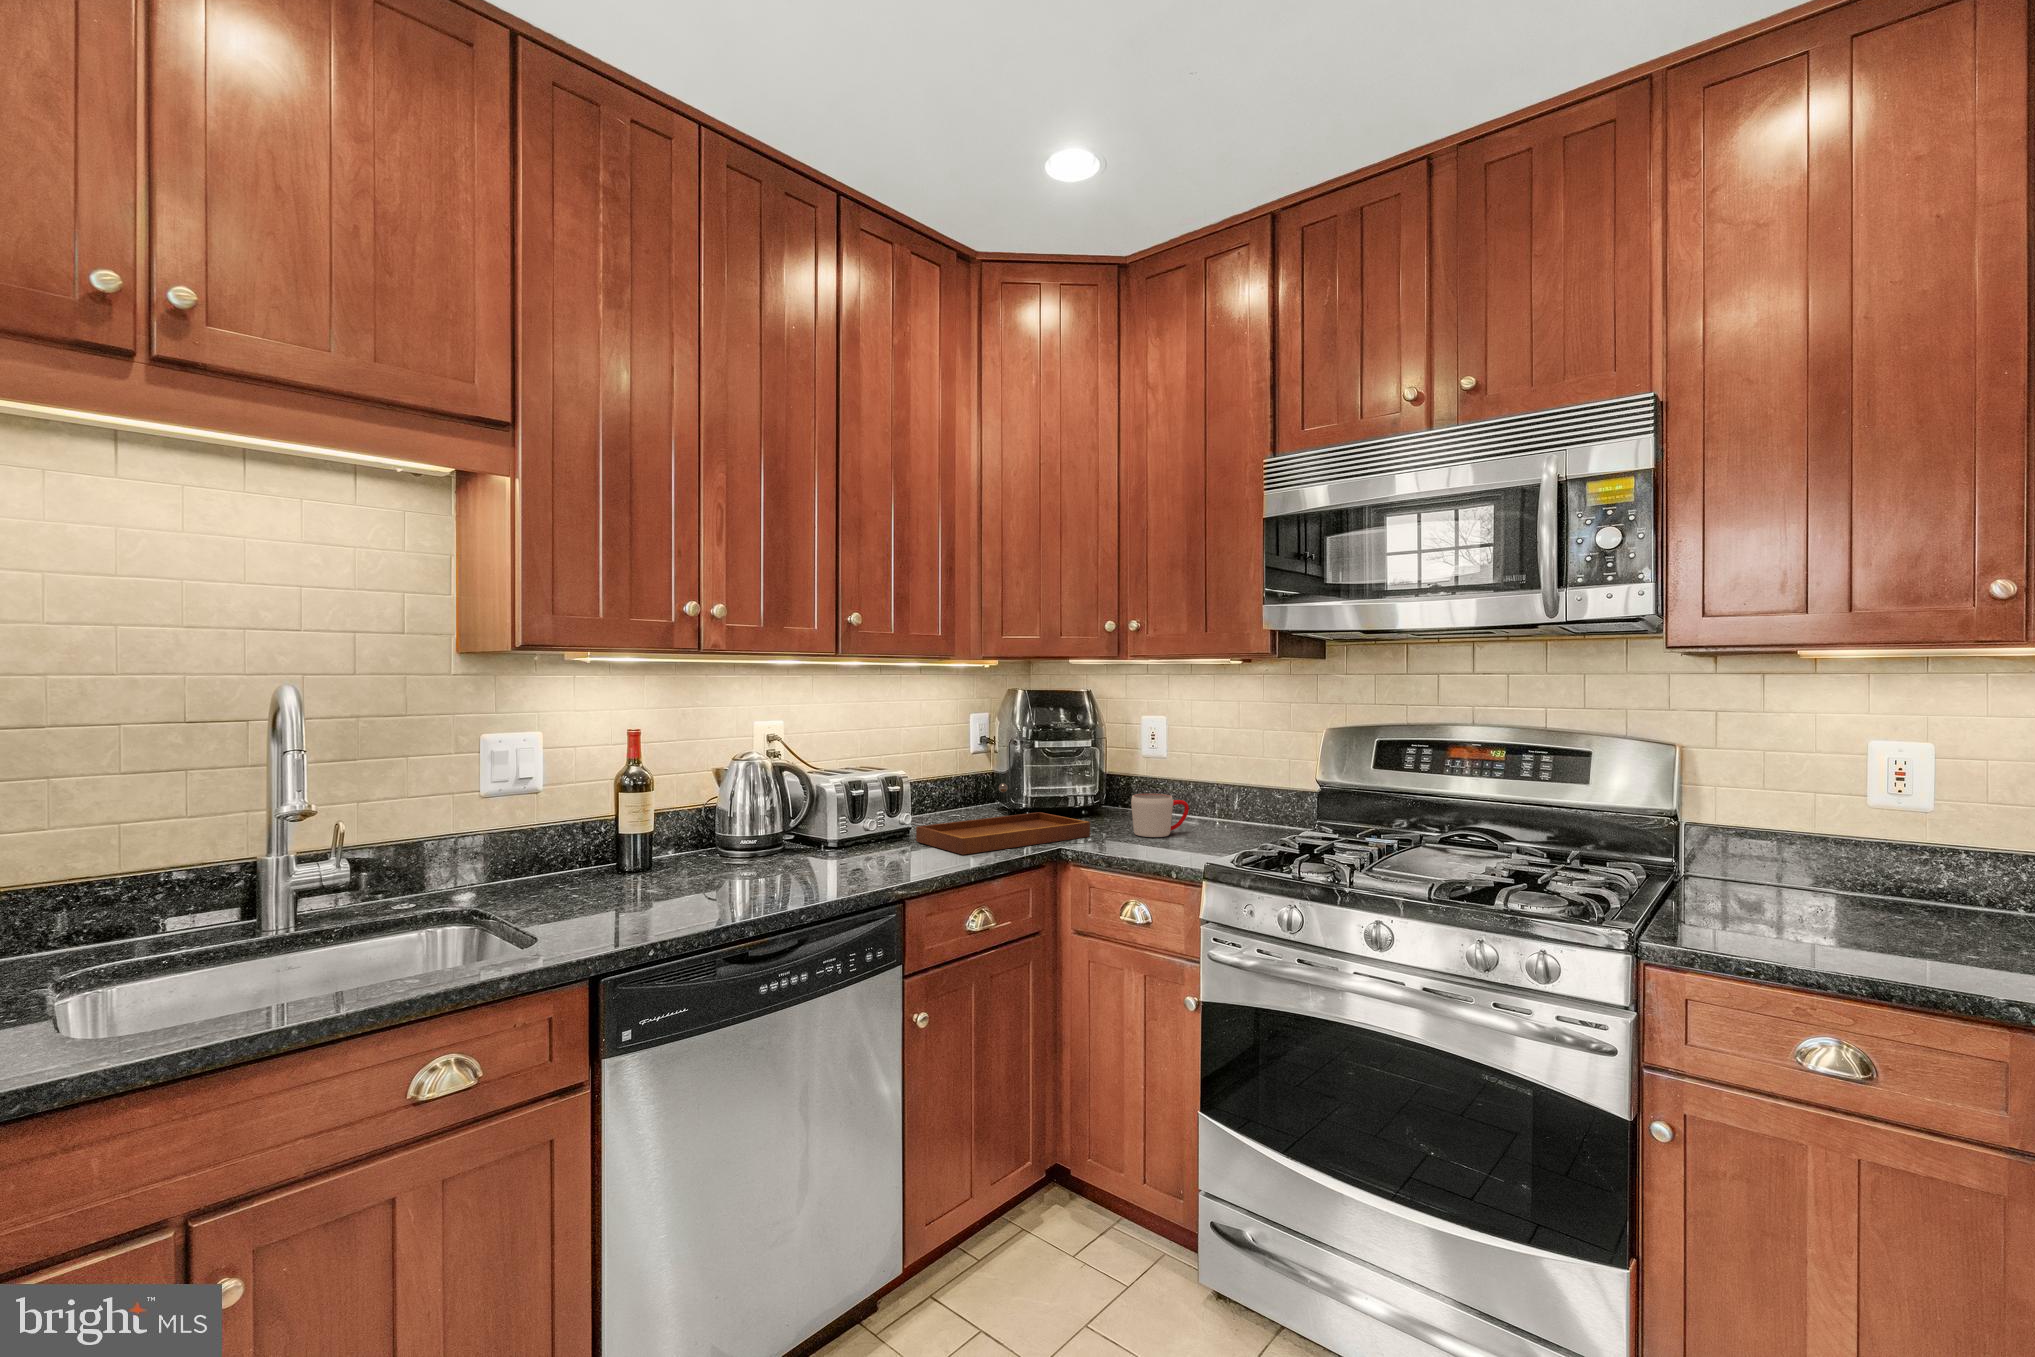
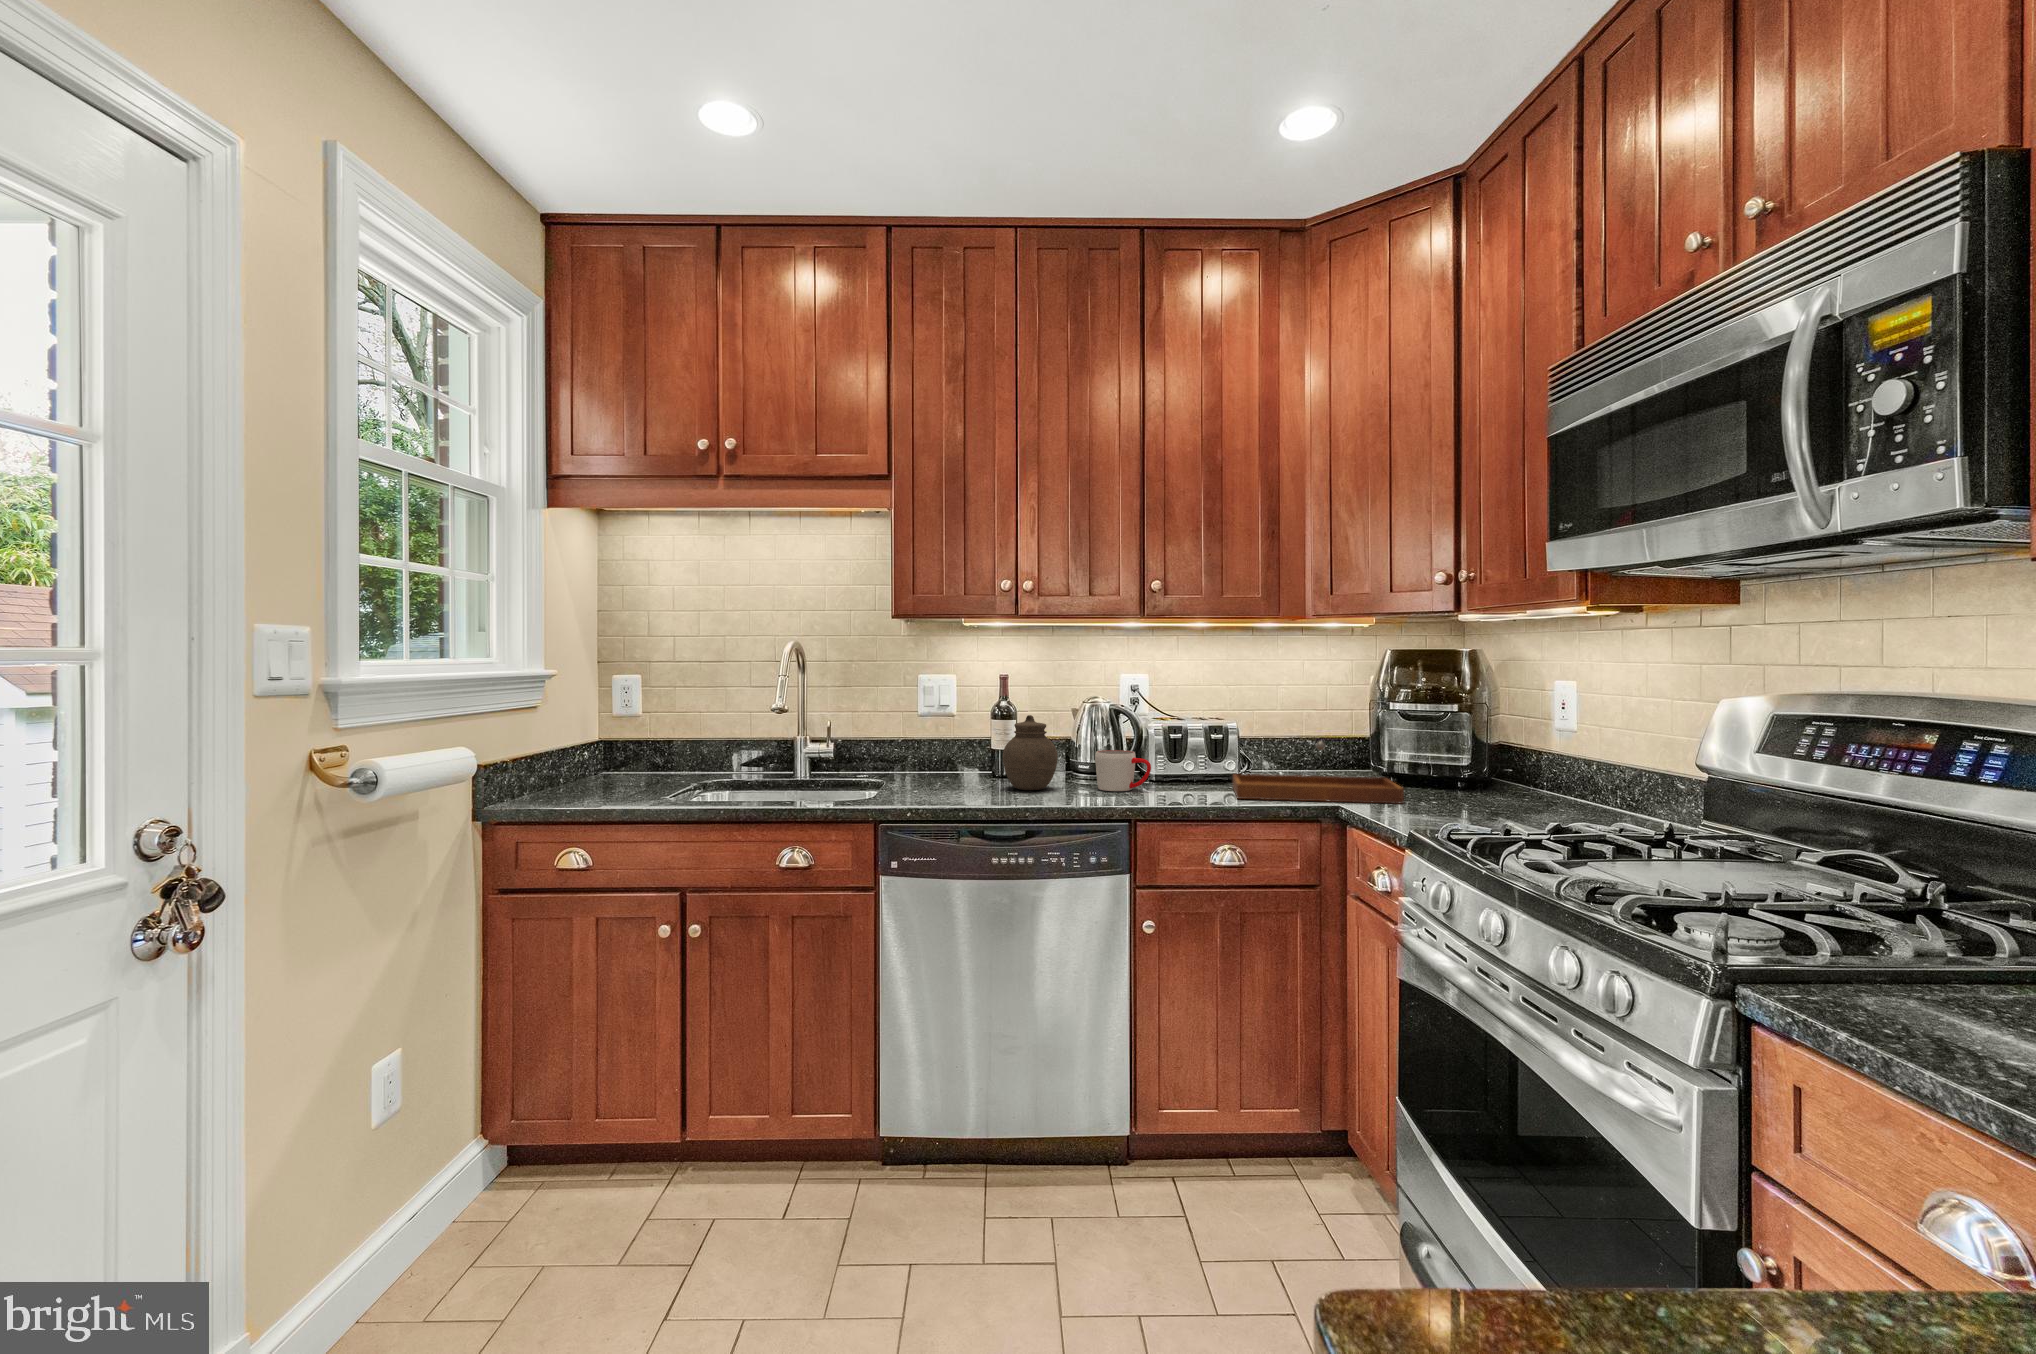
jar: none [681,784,756,884] -> present [1003,715,1058,790]
mug: present [1131,794,1189,837] -> present [1095,750,1151,791]

